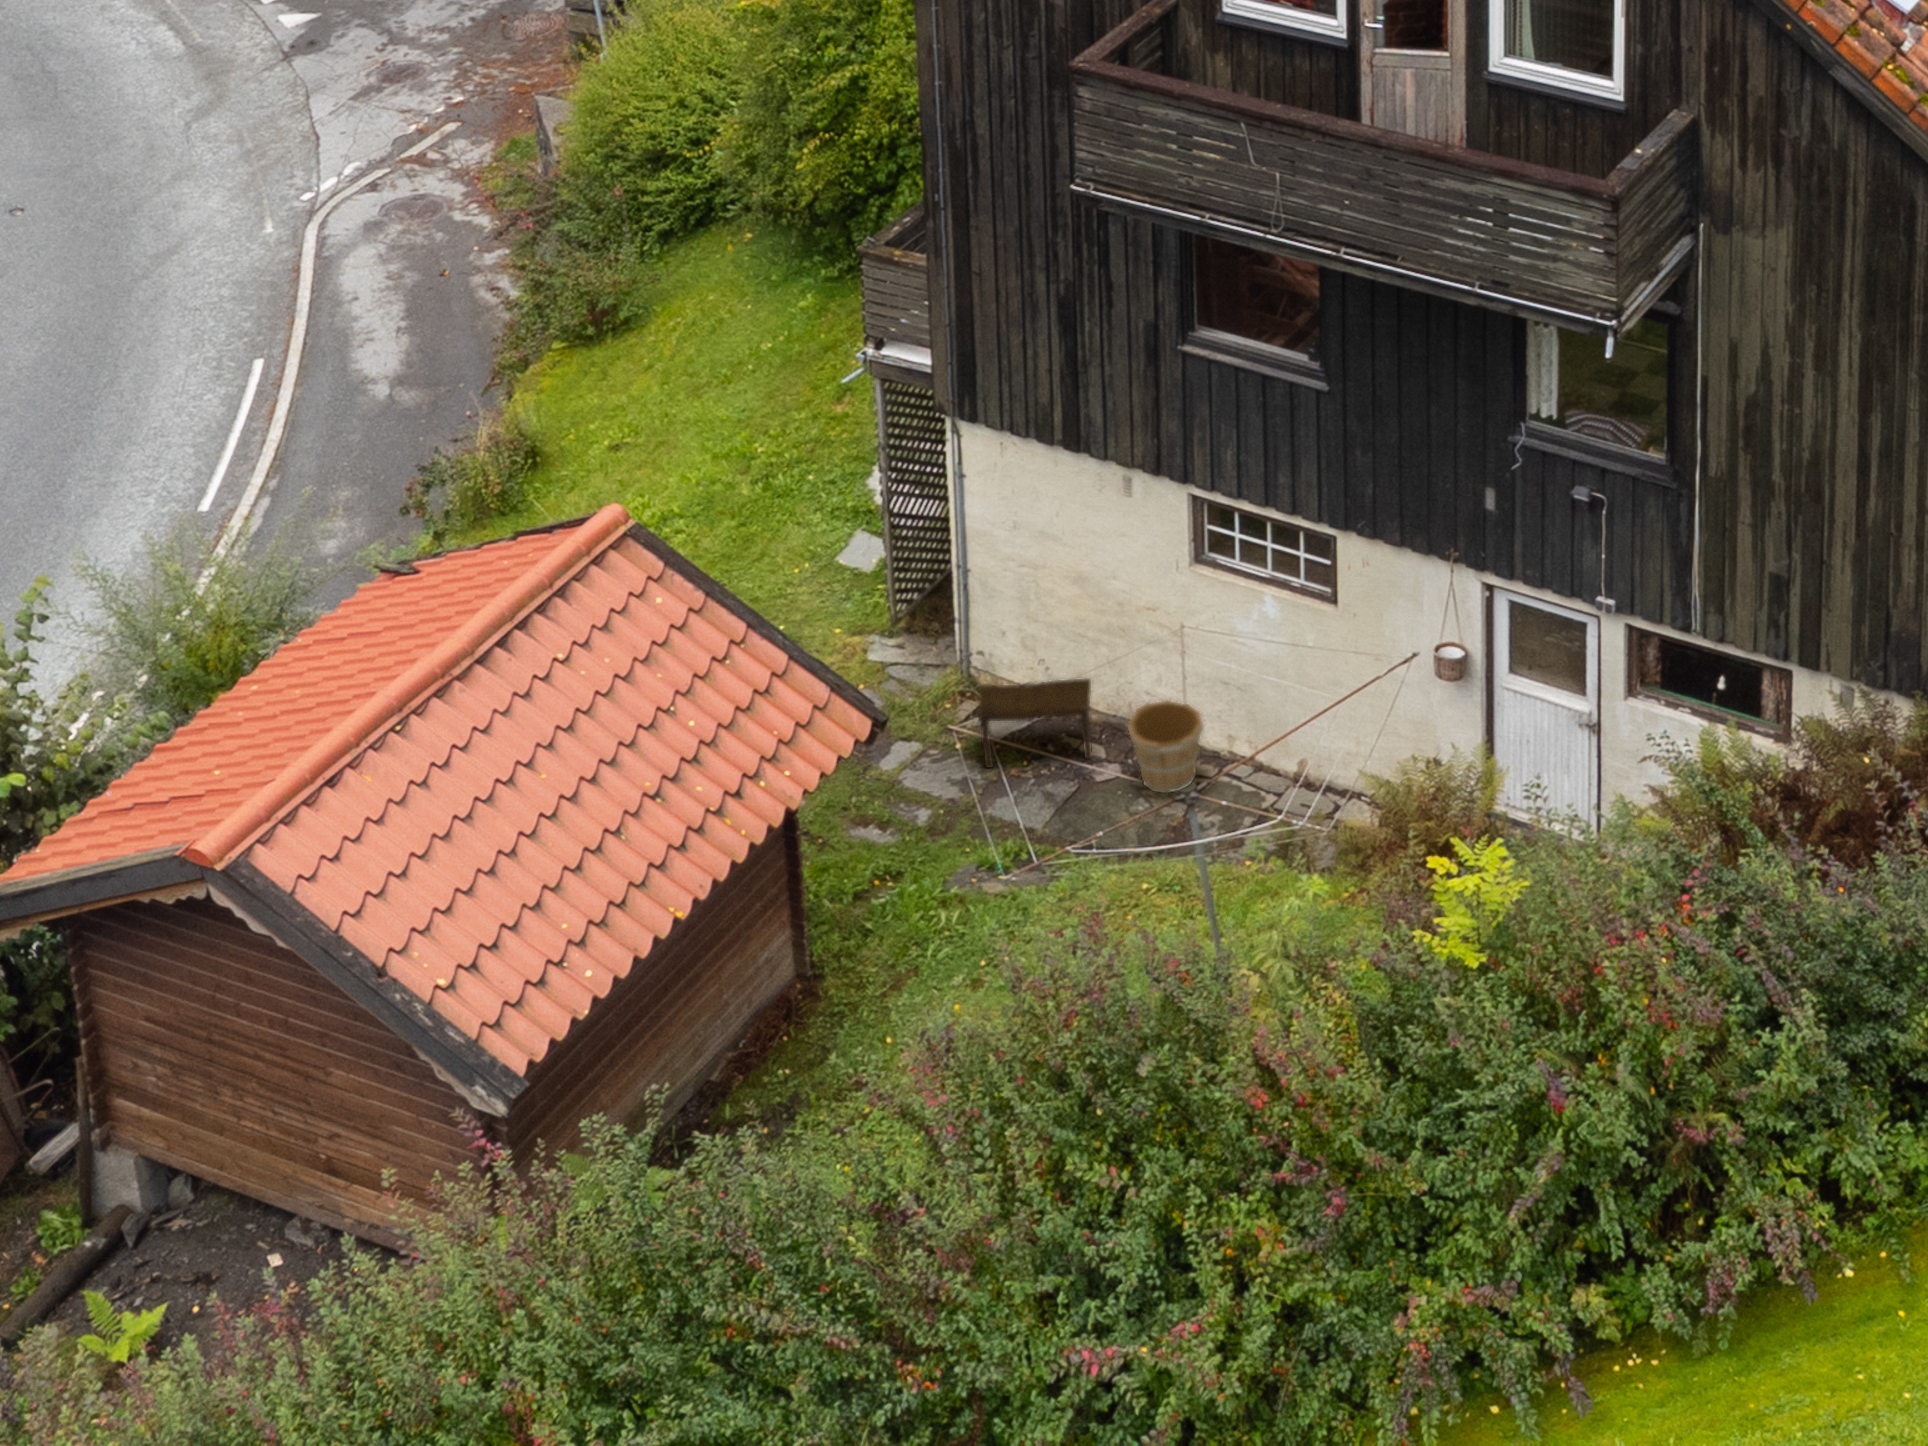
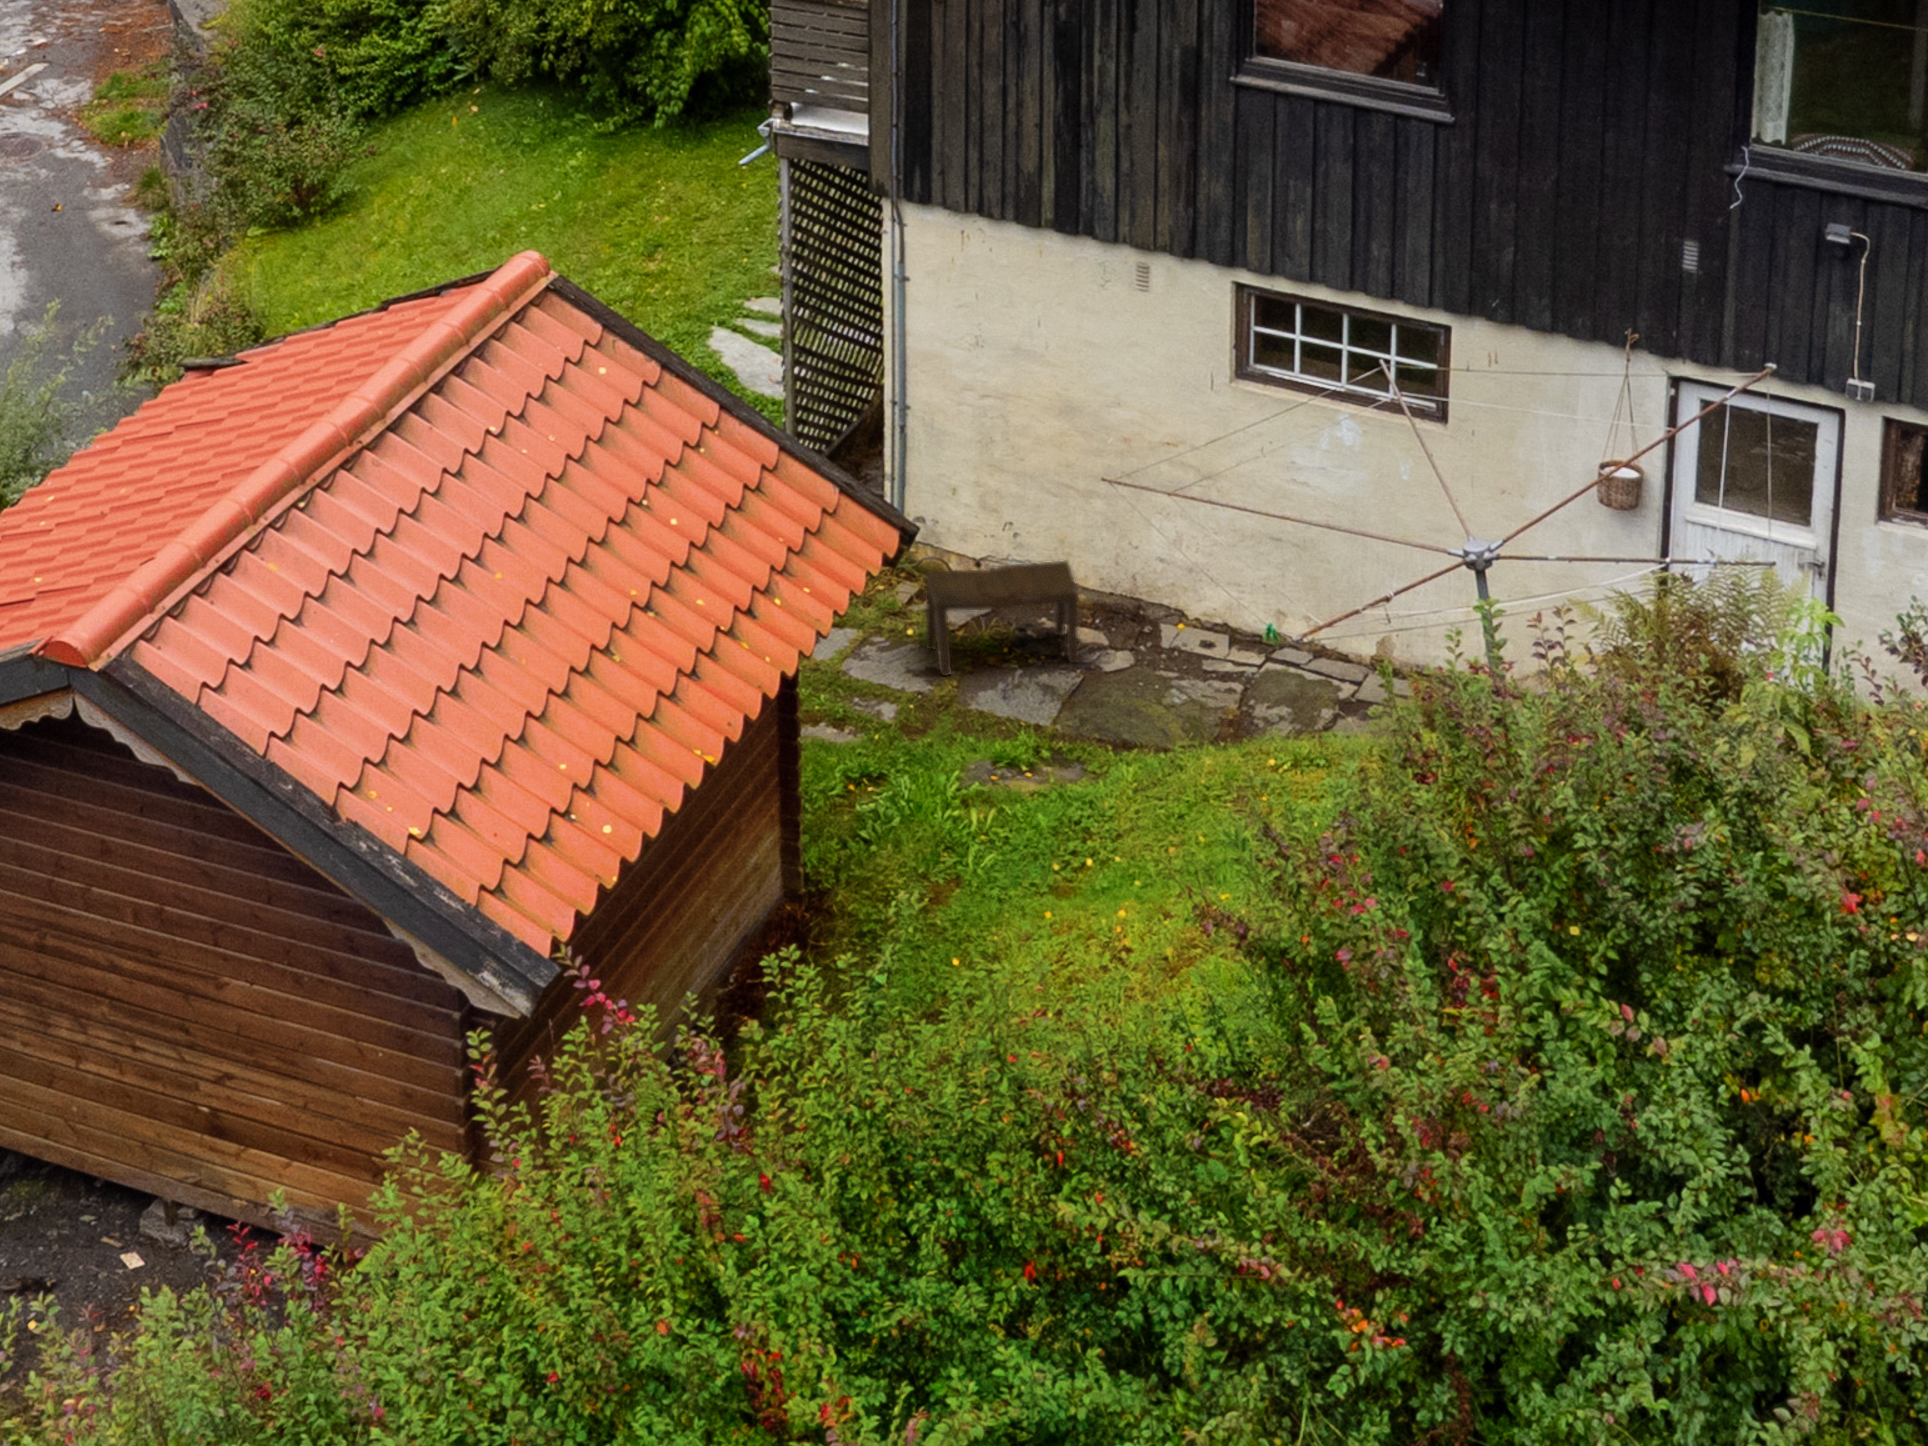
wooden bucket: present [1128,701,1204,793] -> none [1138,581,1239,698]

